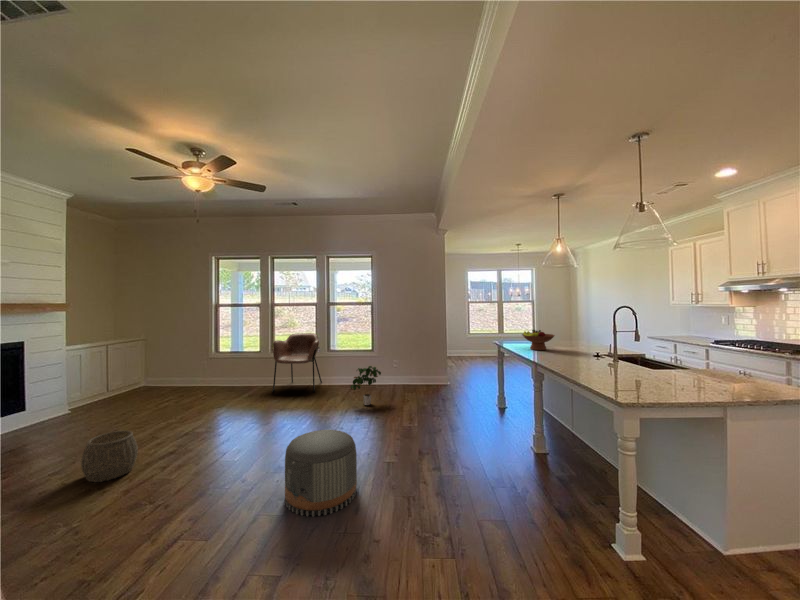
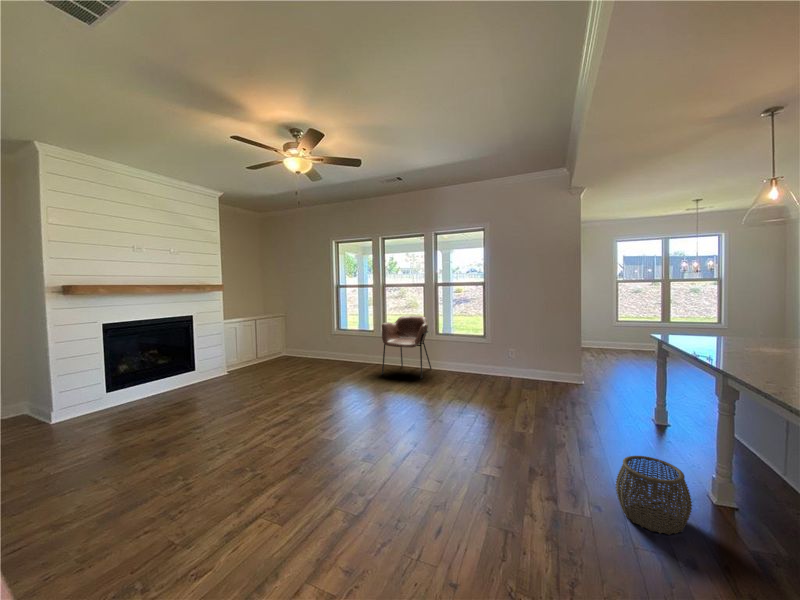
fruit bowl: present [522,330,555,350] -> none [696,320,759,351]
potted plant: present [351,366,381,405] -> none [457,355,493,399]
pouf: present [285,430,357,517] -> none [369,425,447,523]
woven basket: present [81,431,138,482] -> present [615,456,692,535]

